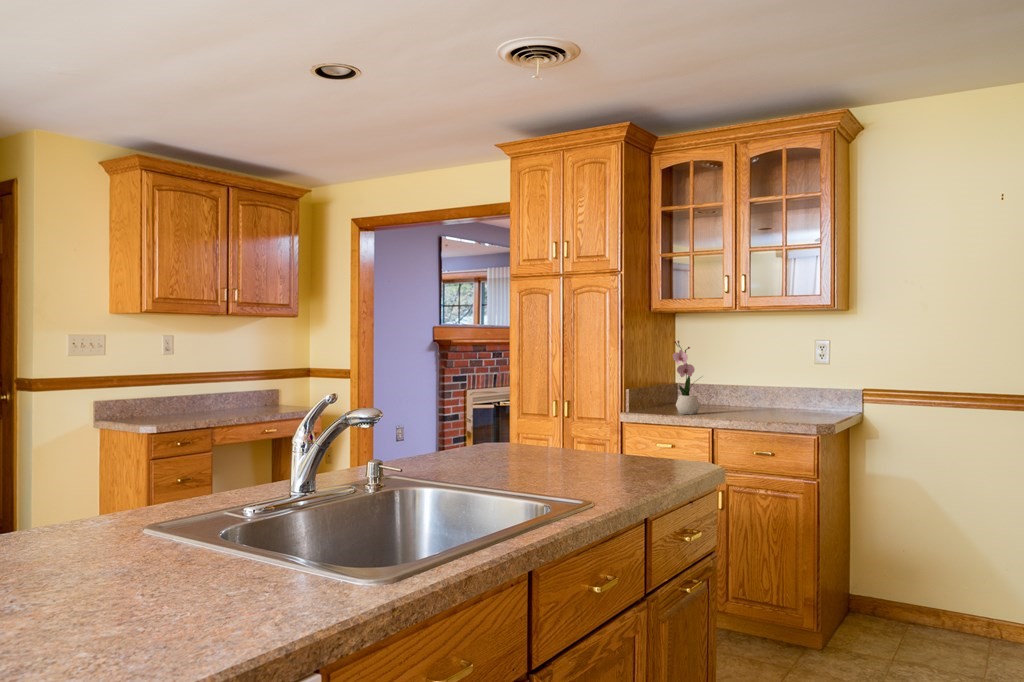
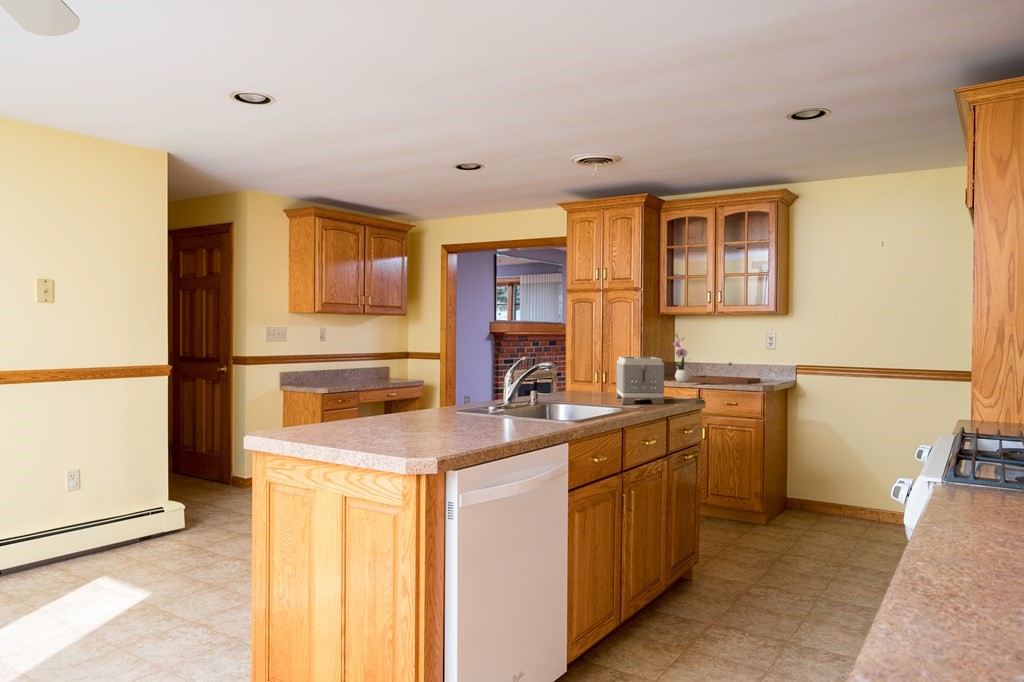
toaster: none [547,385,634,484] -> present [616,357,664,405]
tray: none [696,385,809,424] -> present [689,362,761,384]

